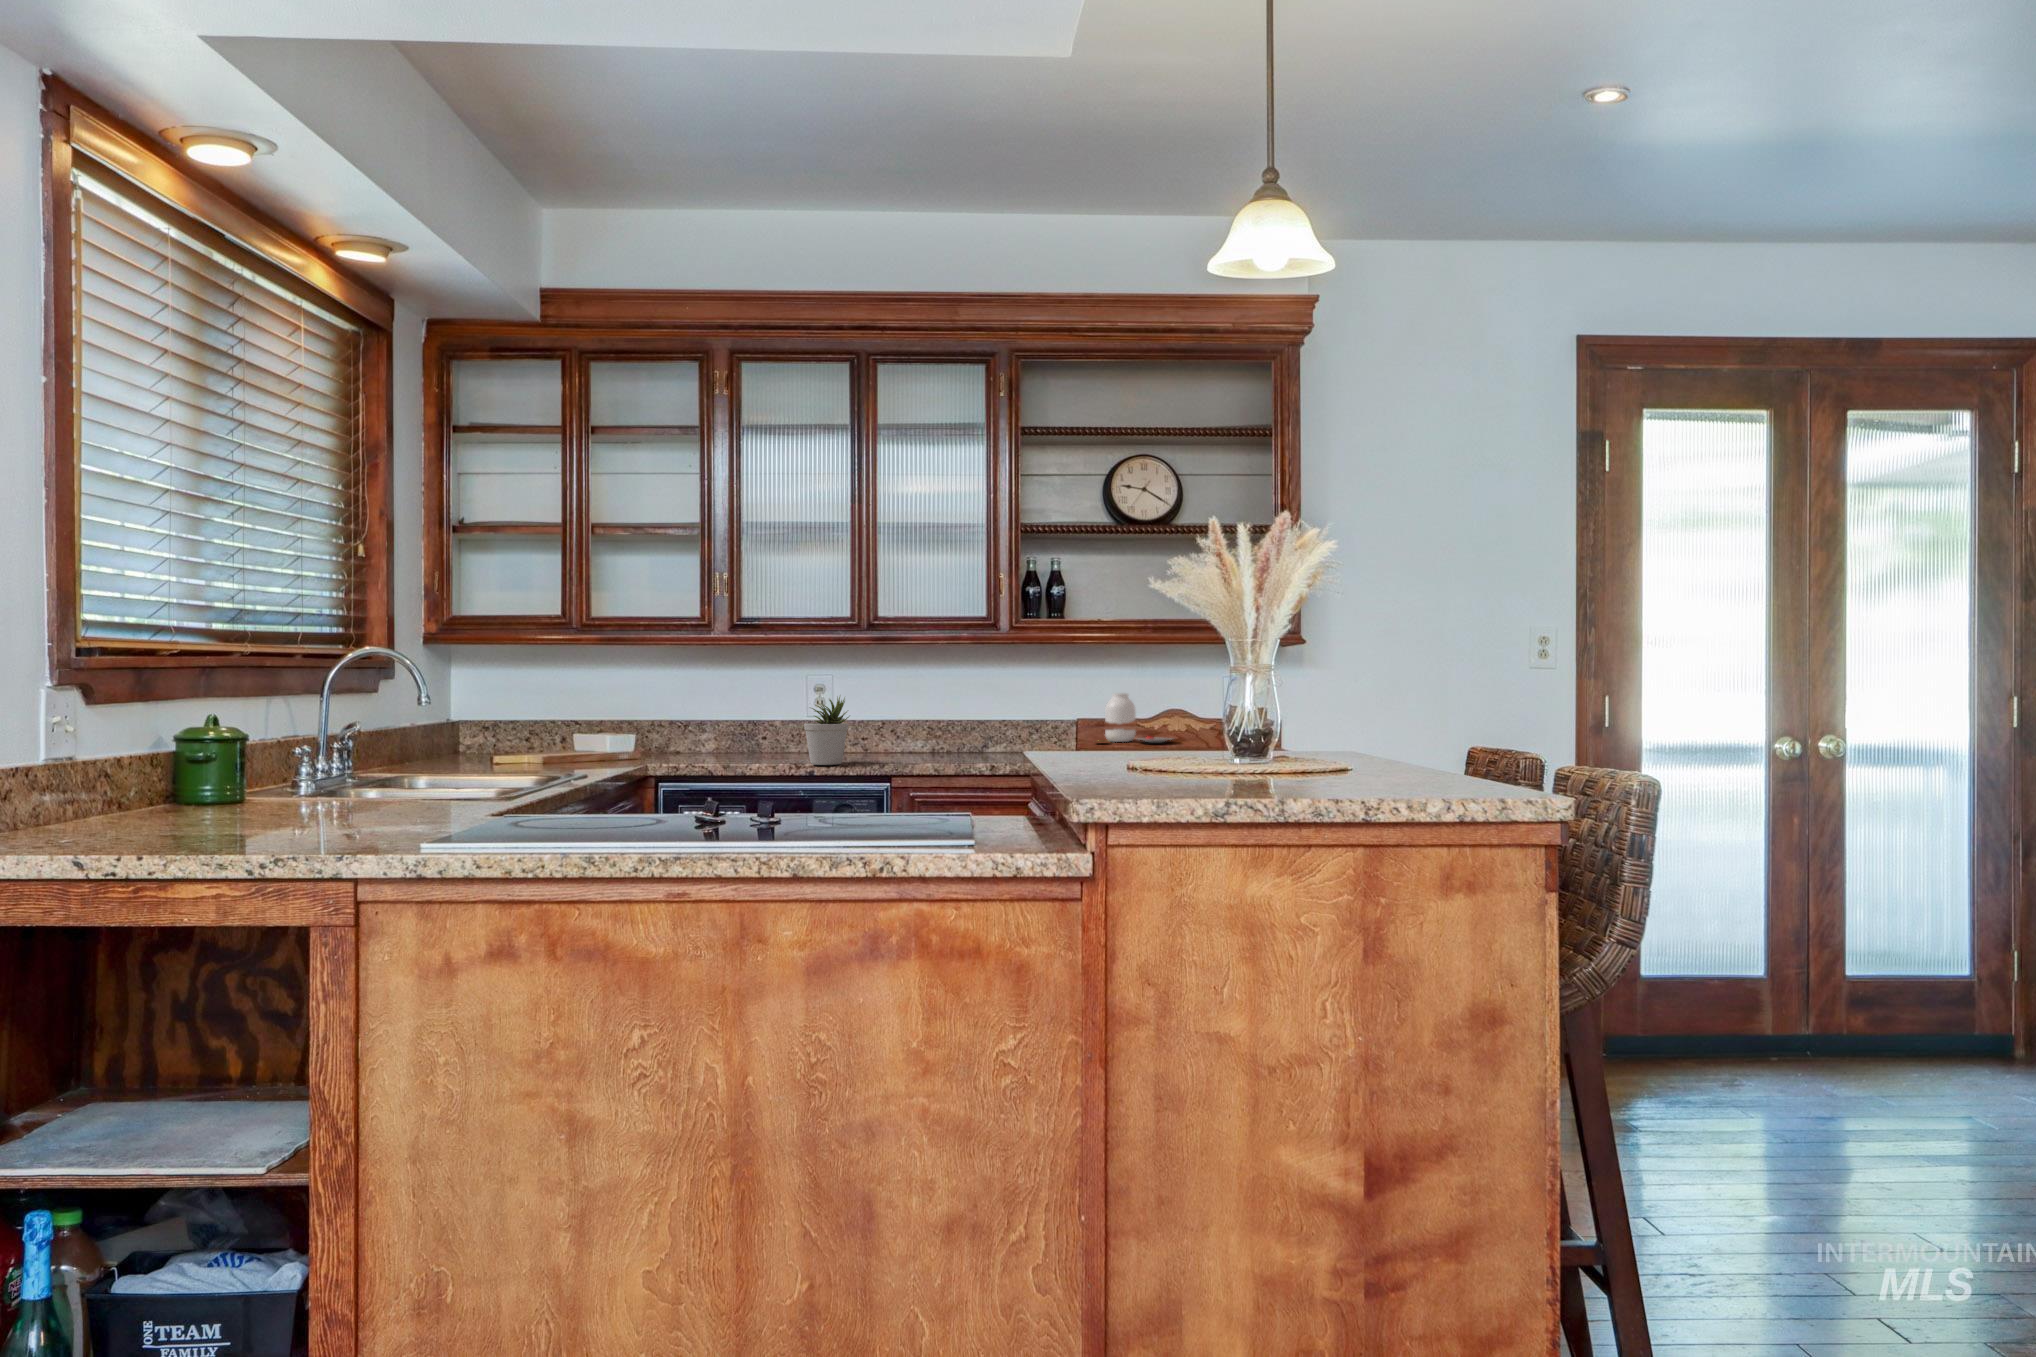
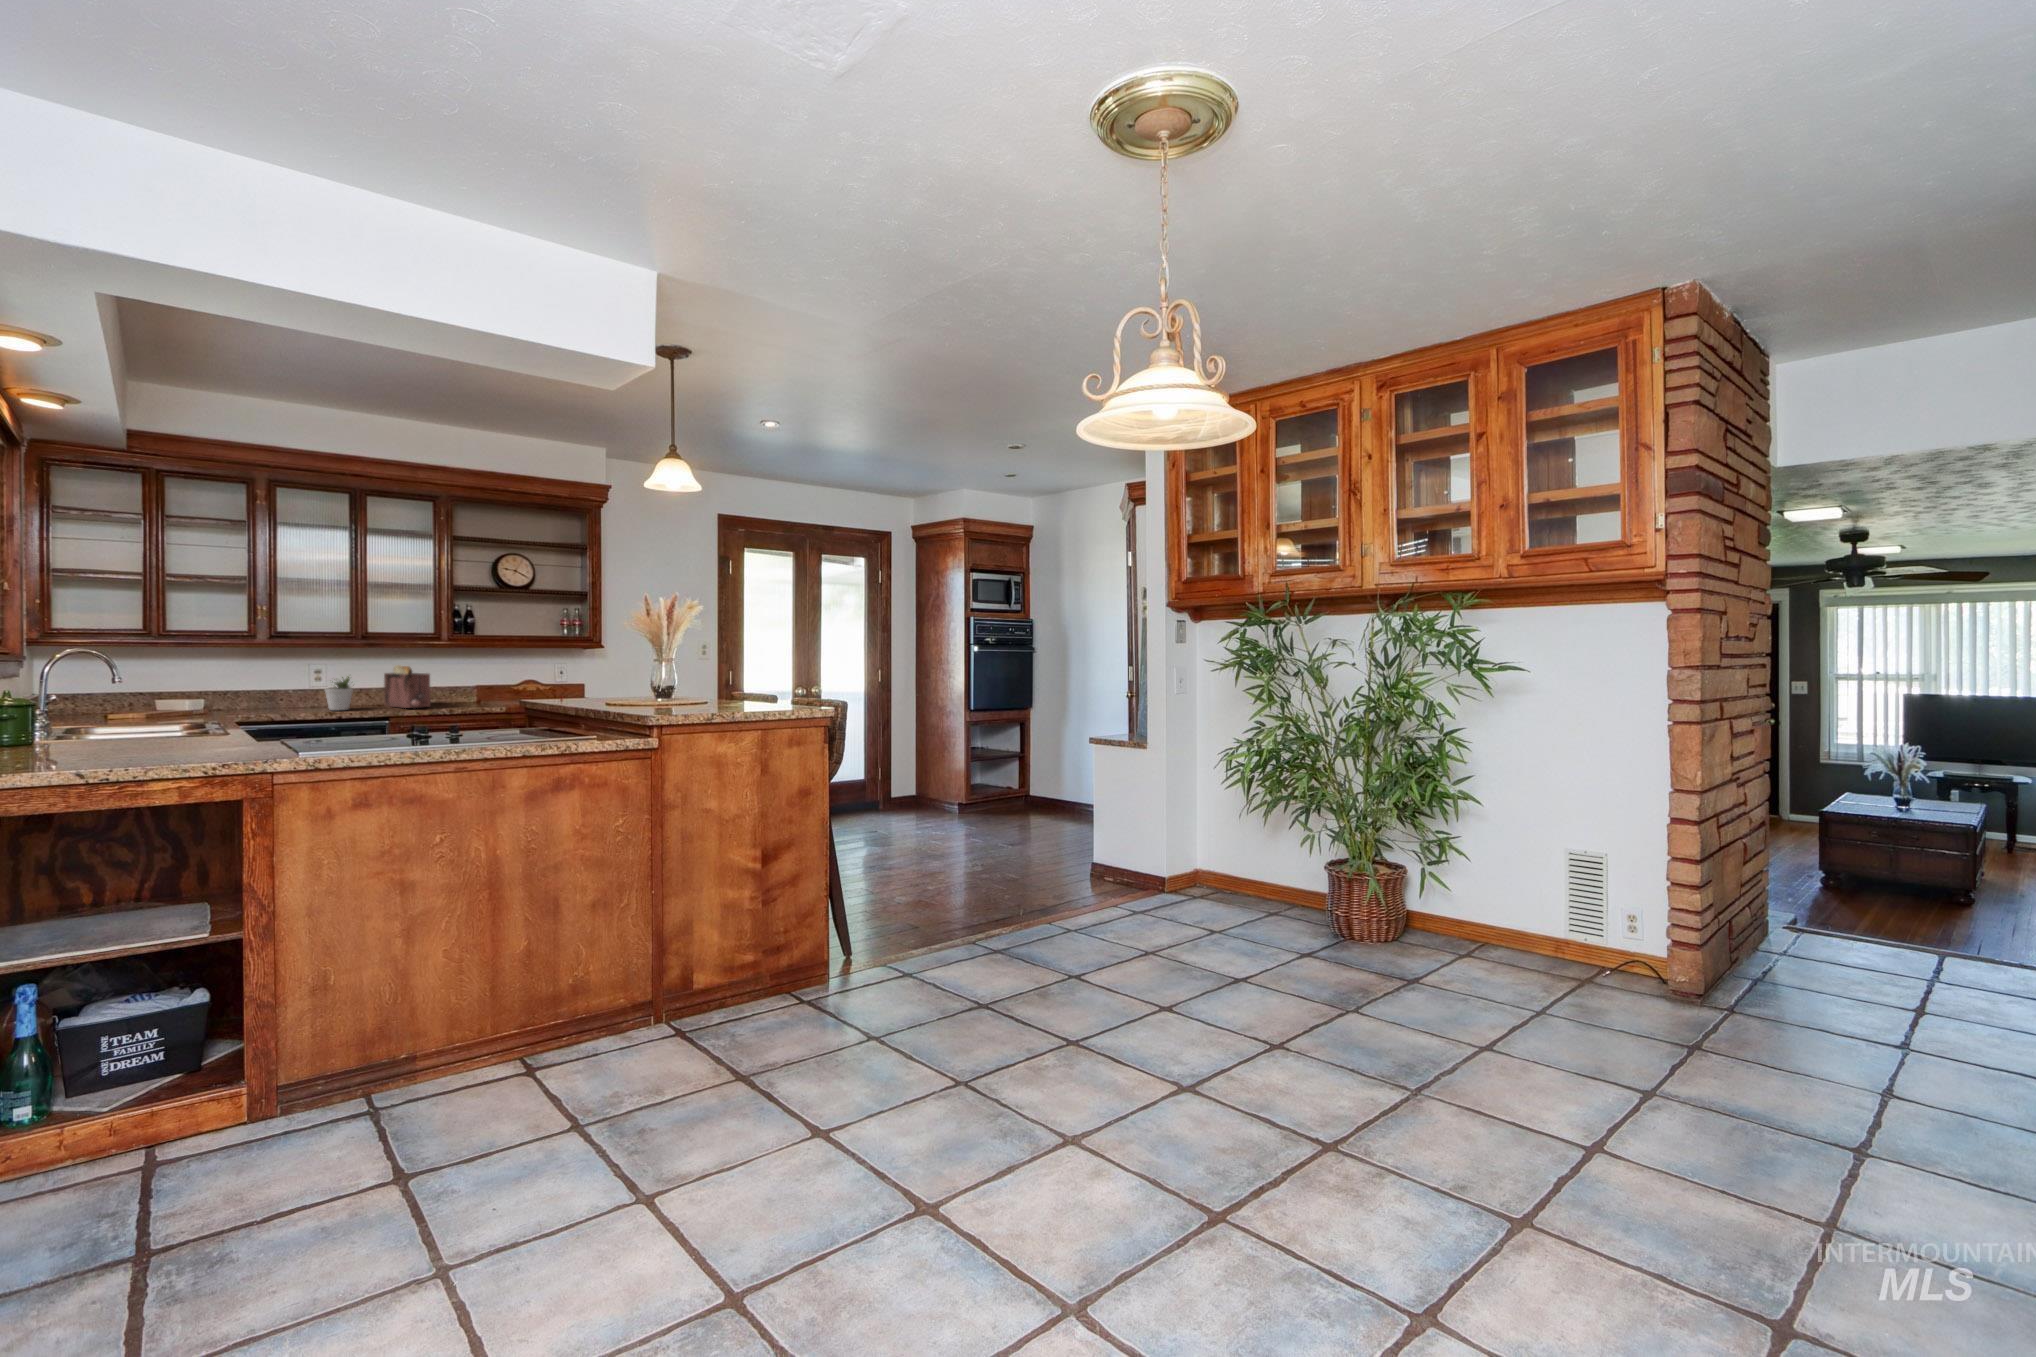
toaster: none [903,680,969,764] -> present [384,665,430,708]
jar: present [1098,693,1171,742] -> none [489,670,534,694]

